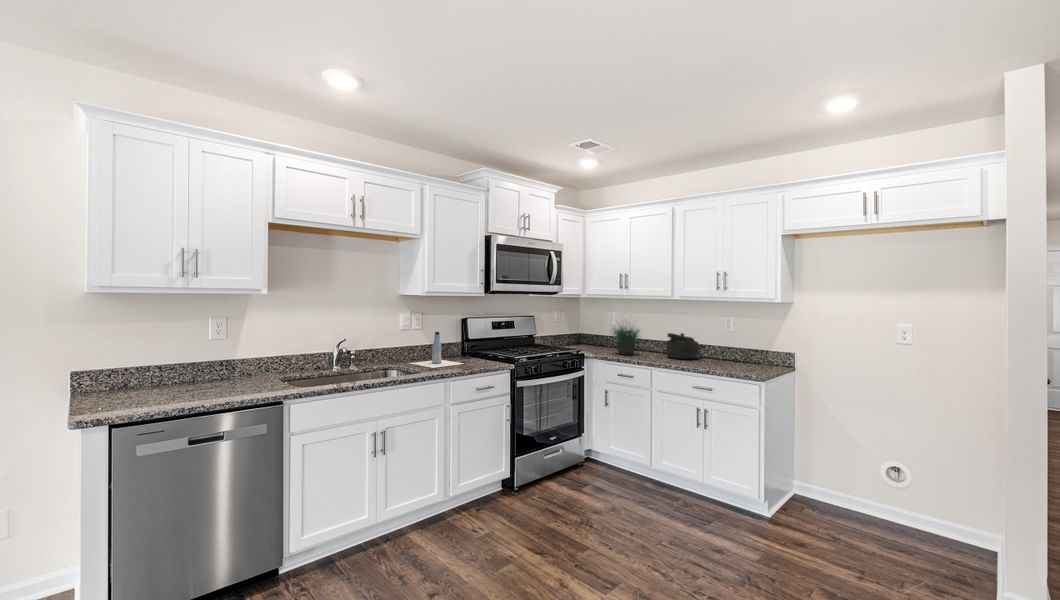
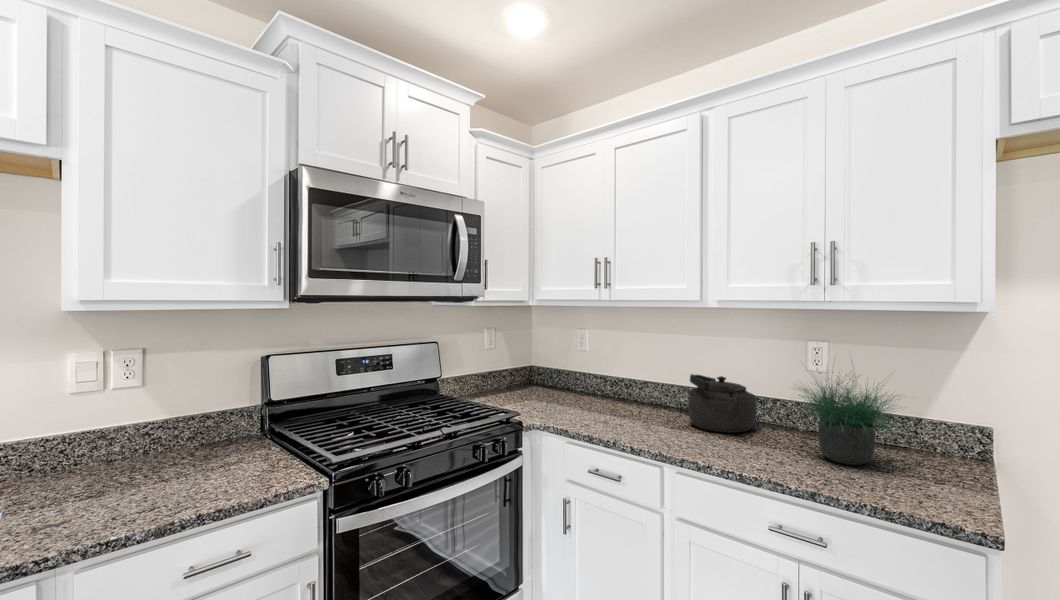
potted plant: present [613,326,639,355] -> present [799,372,894,465]
bottle: present [410,332,463,368] -> none [55,400,209,512]

